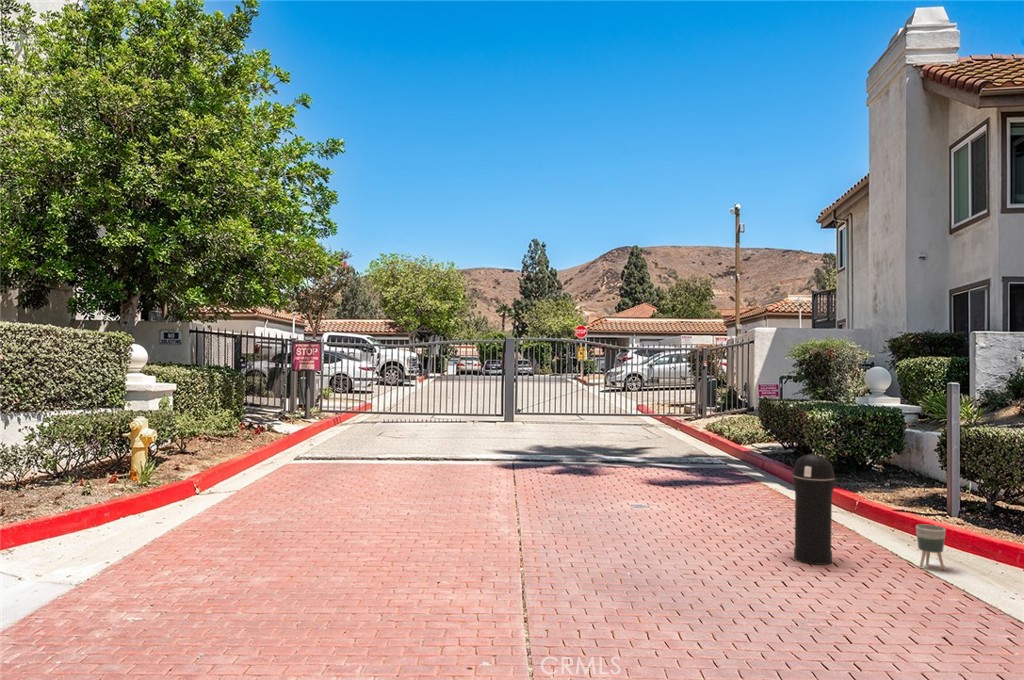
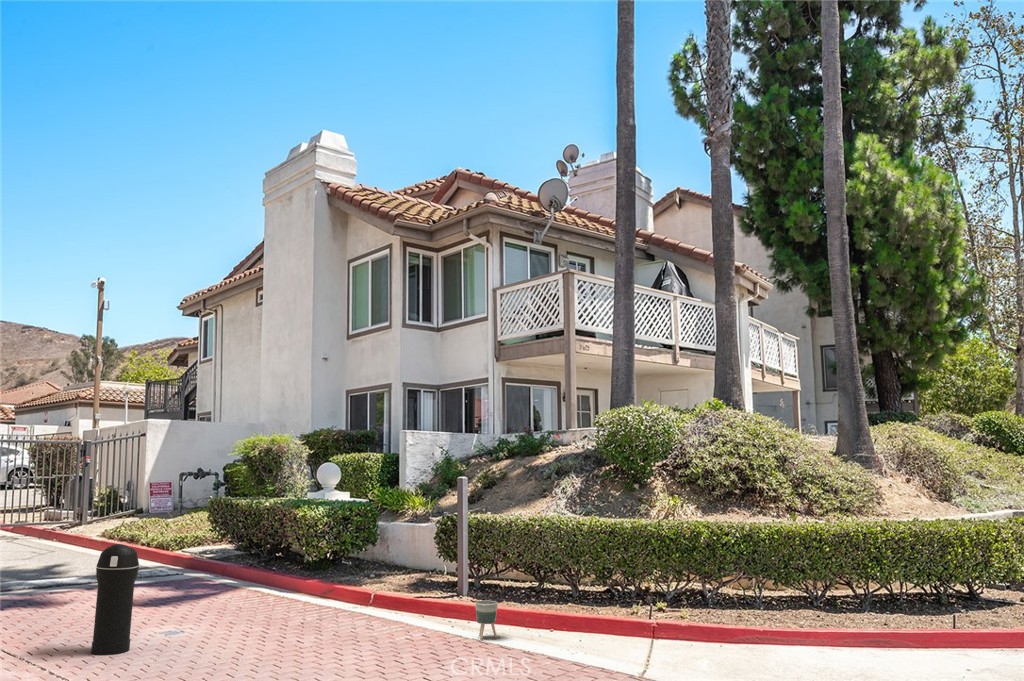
trash can: present [792,454,835,565] -> present [91,544,139,655]

